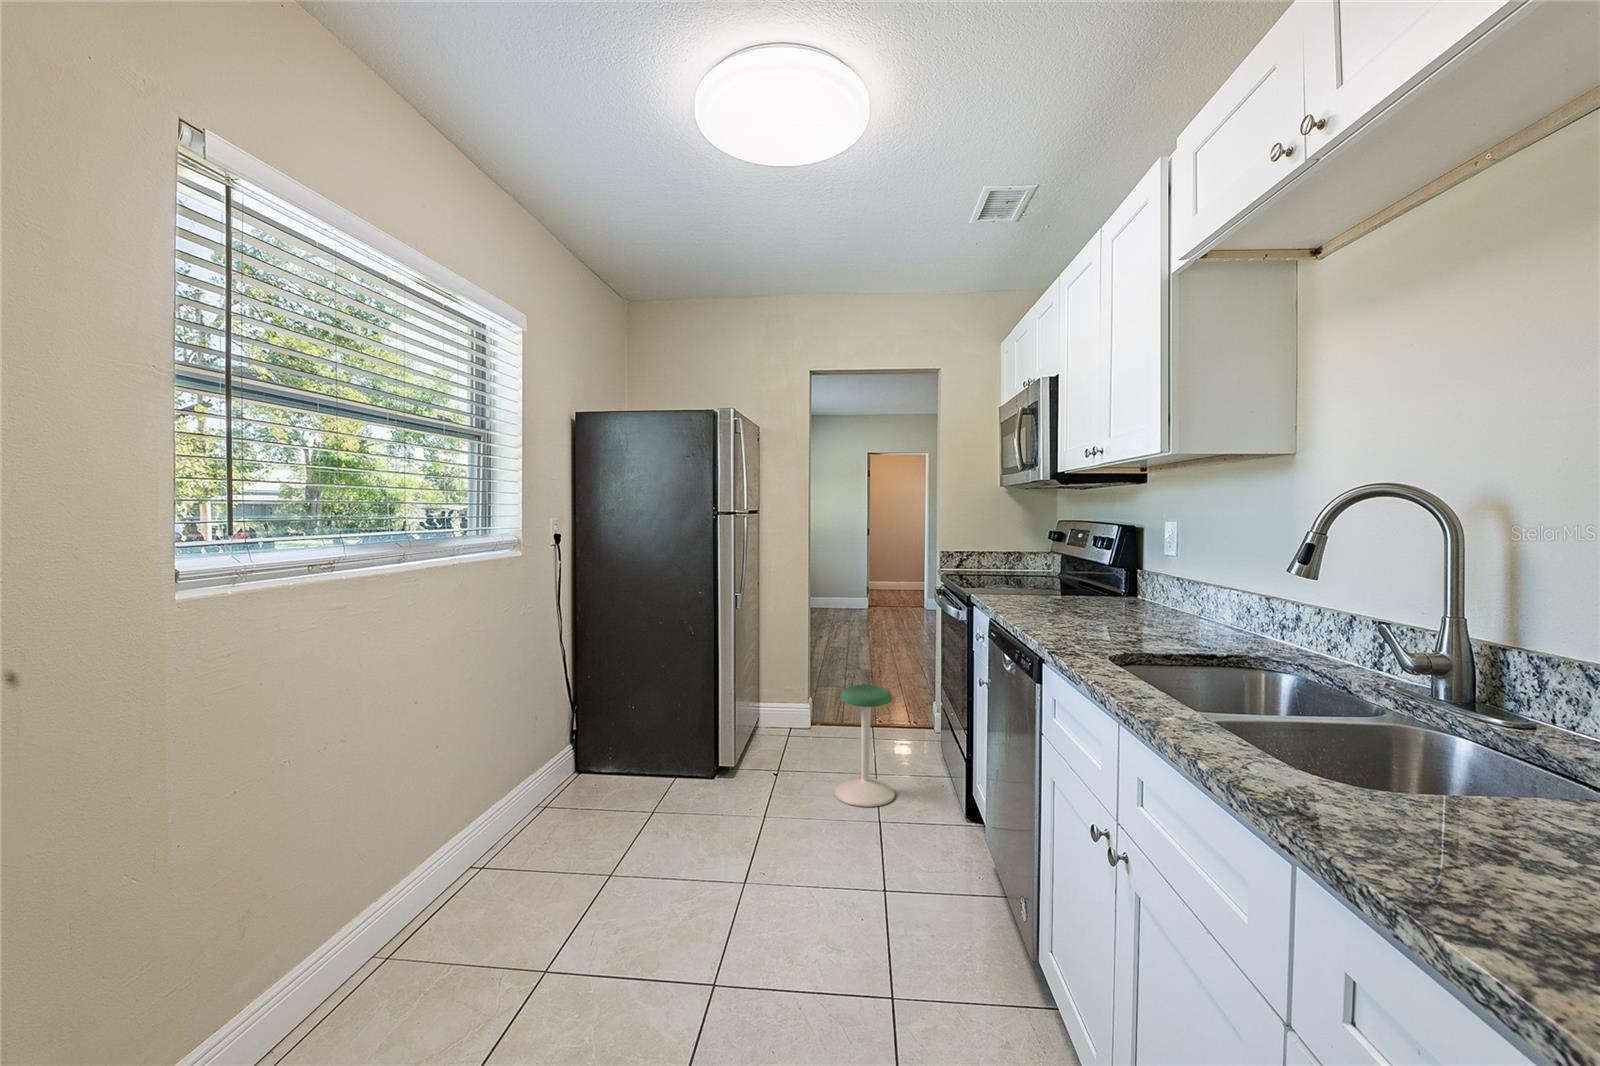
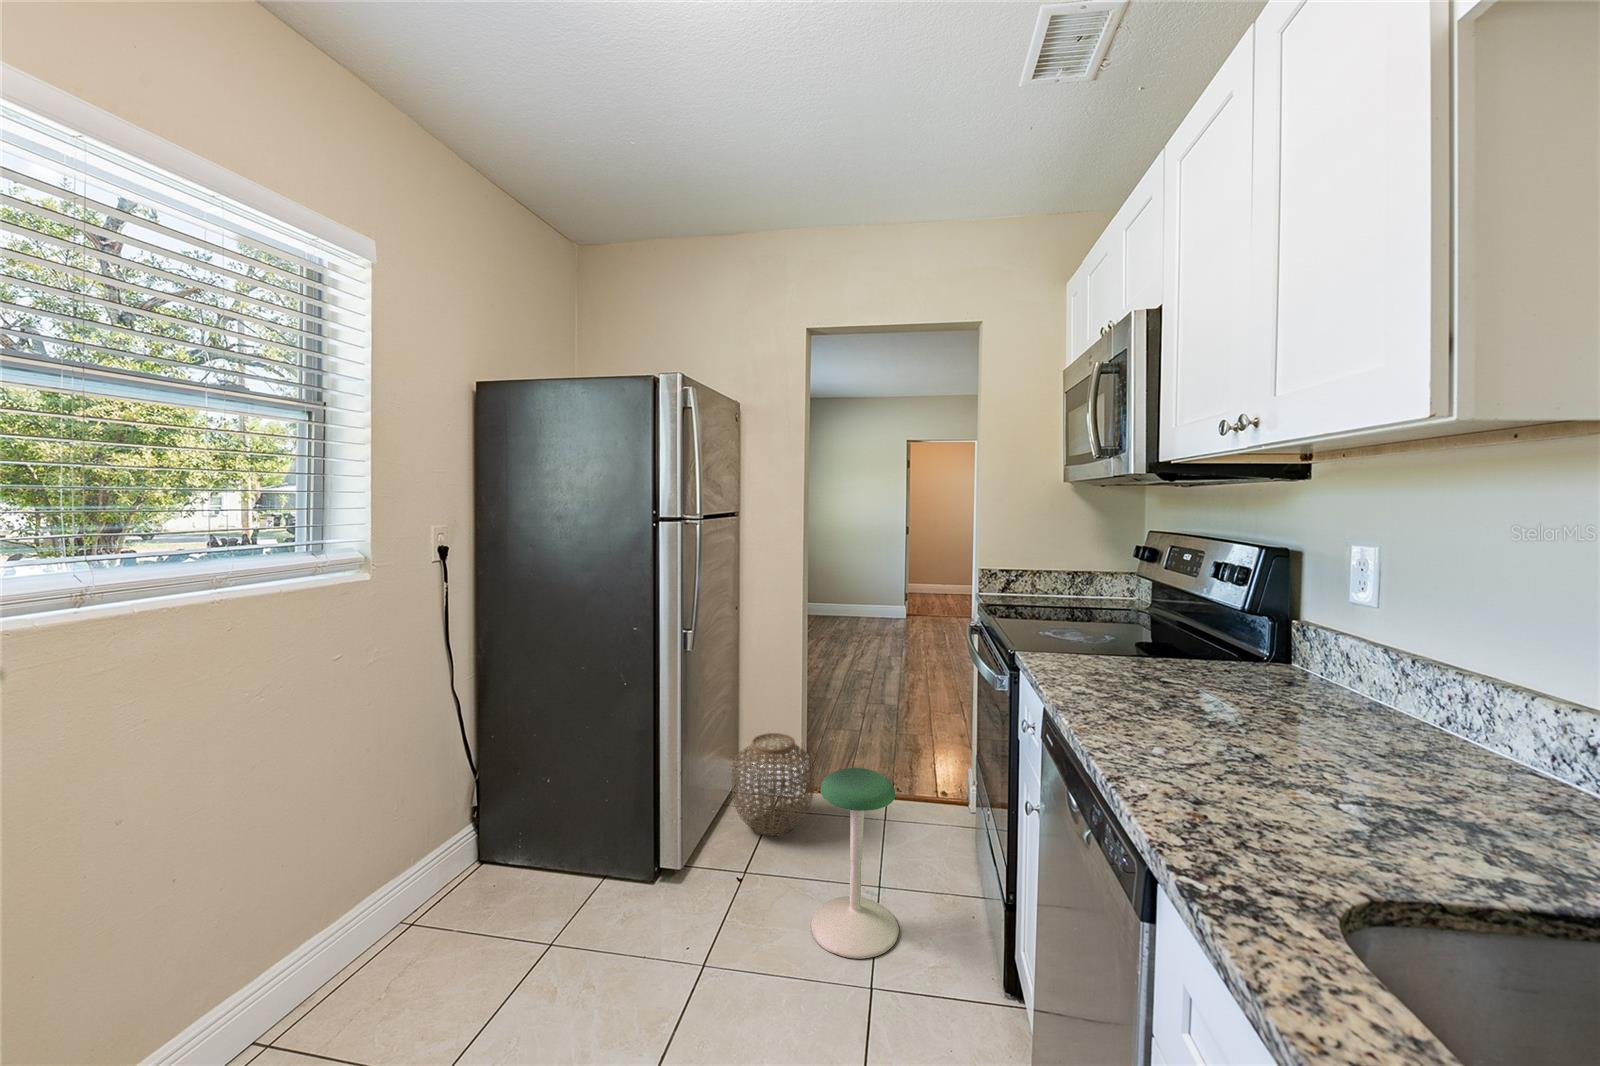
woven basket: none [761,677,822,751] -> present [732,733,814,836]

